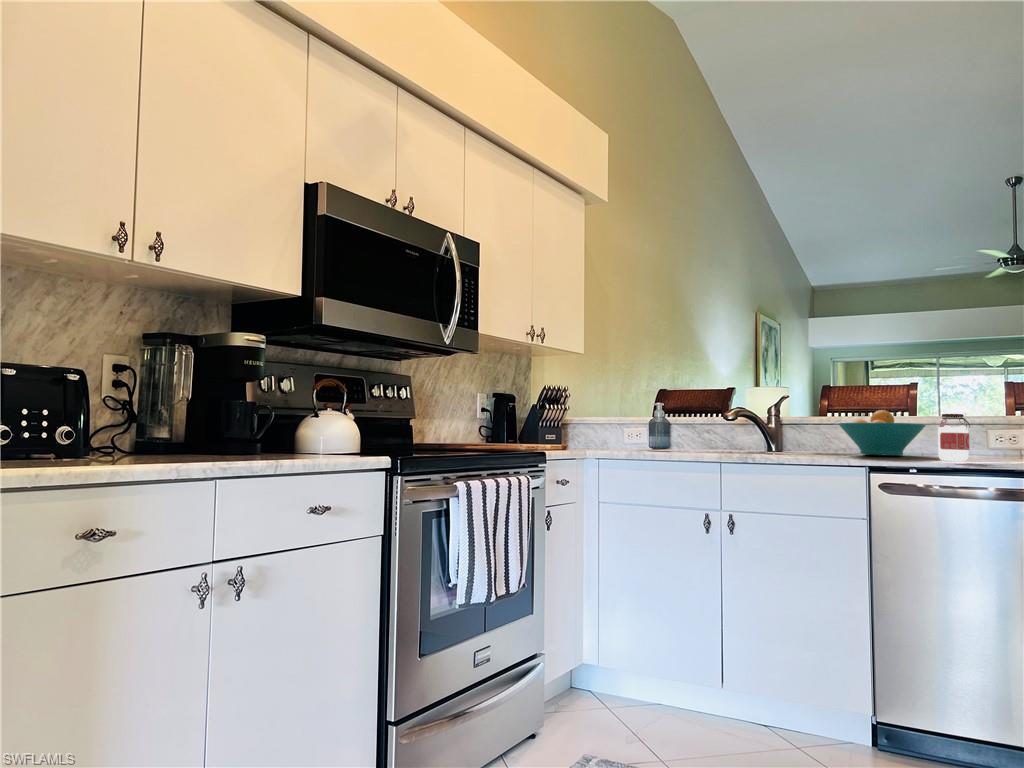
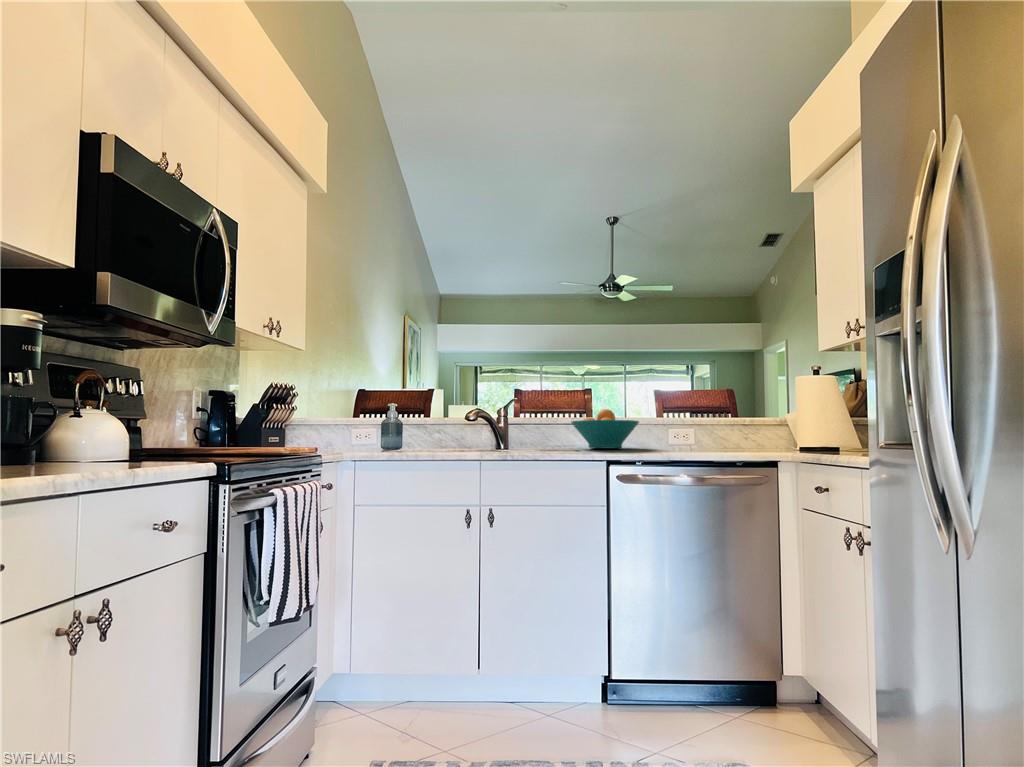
jar: present [938,414,970,461] -> none [659,412,683,452]

